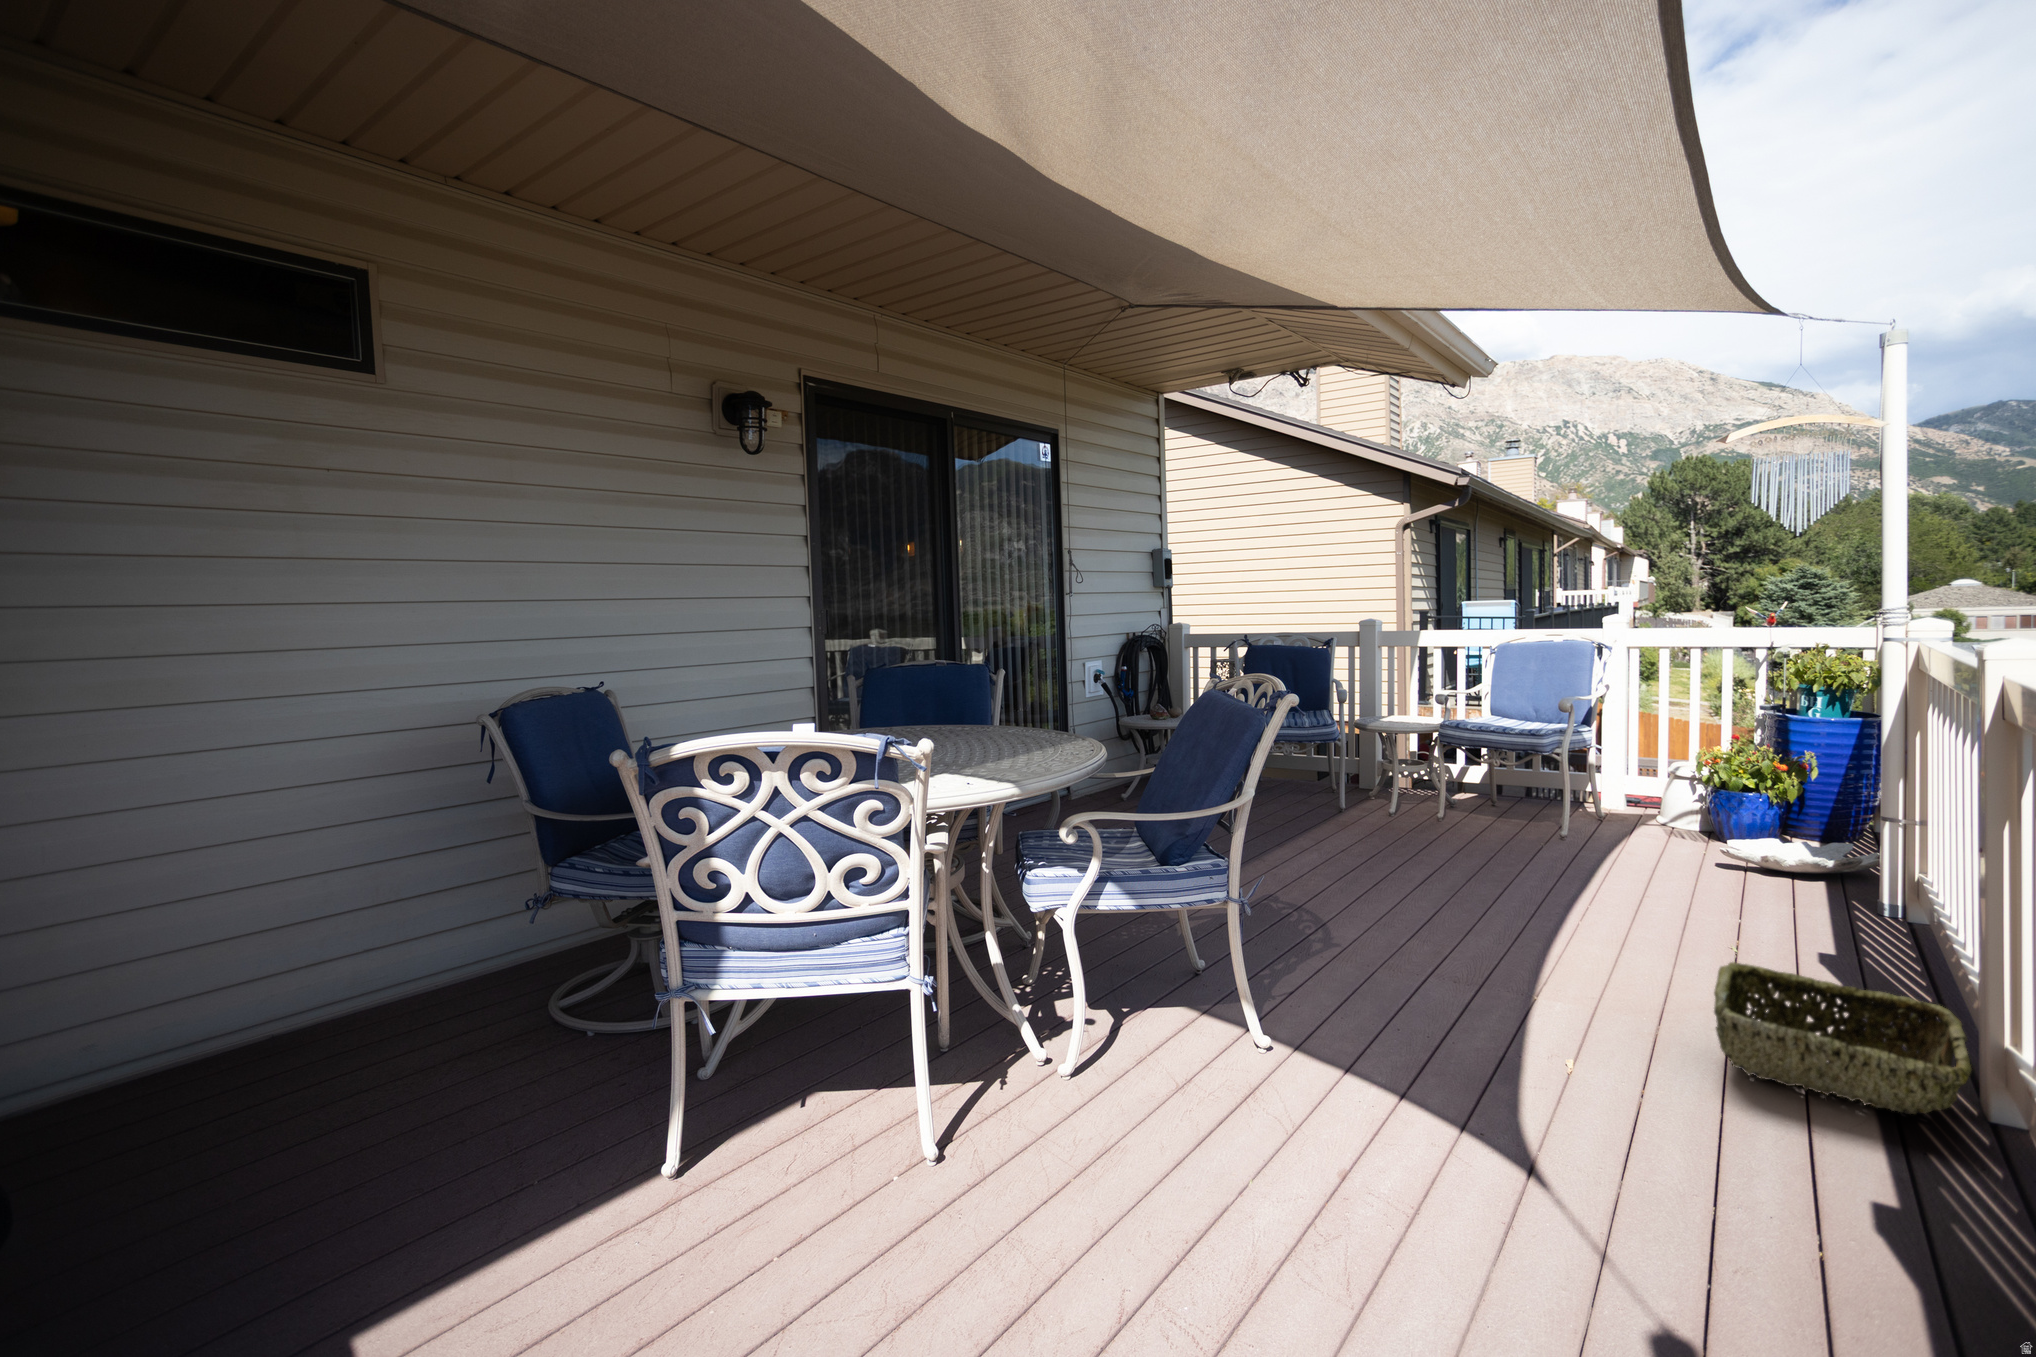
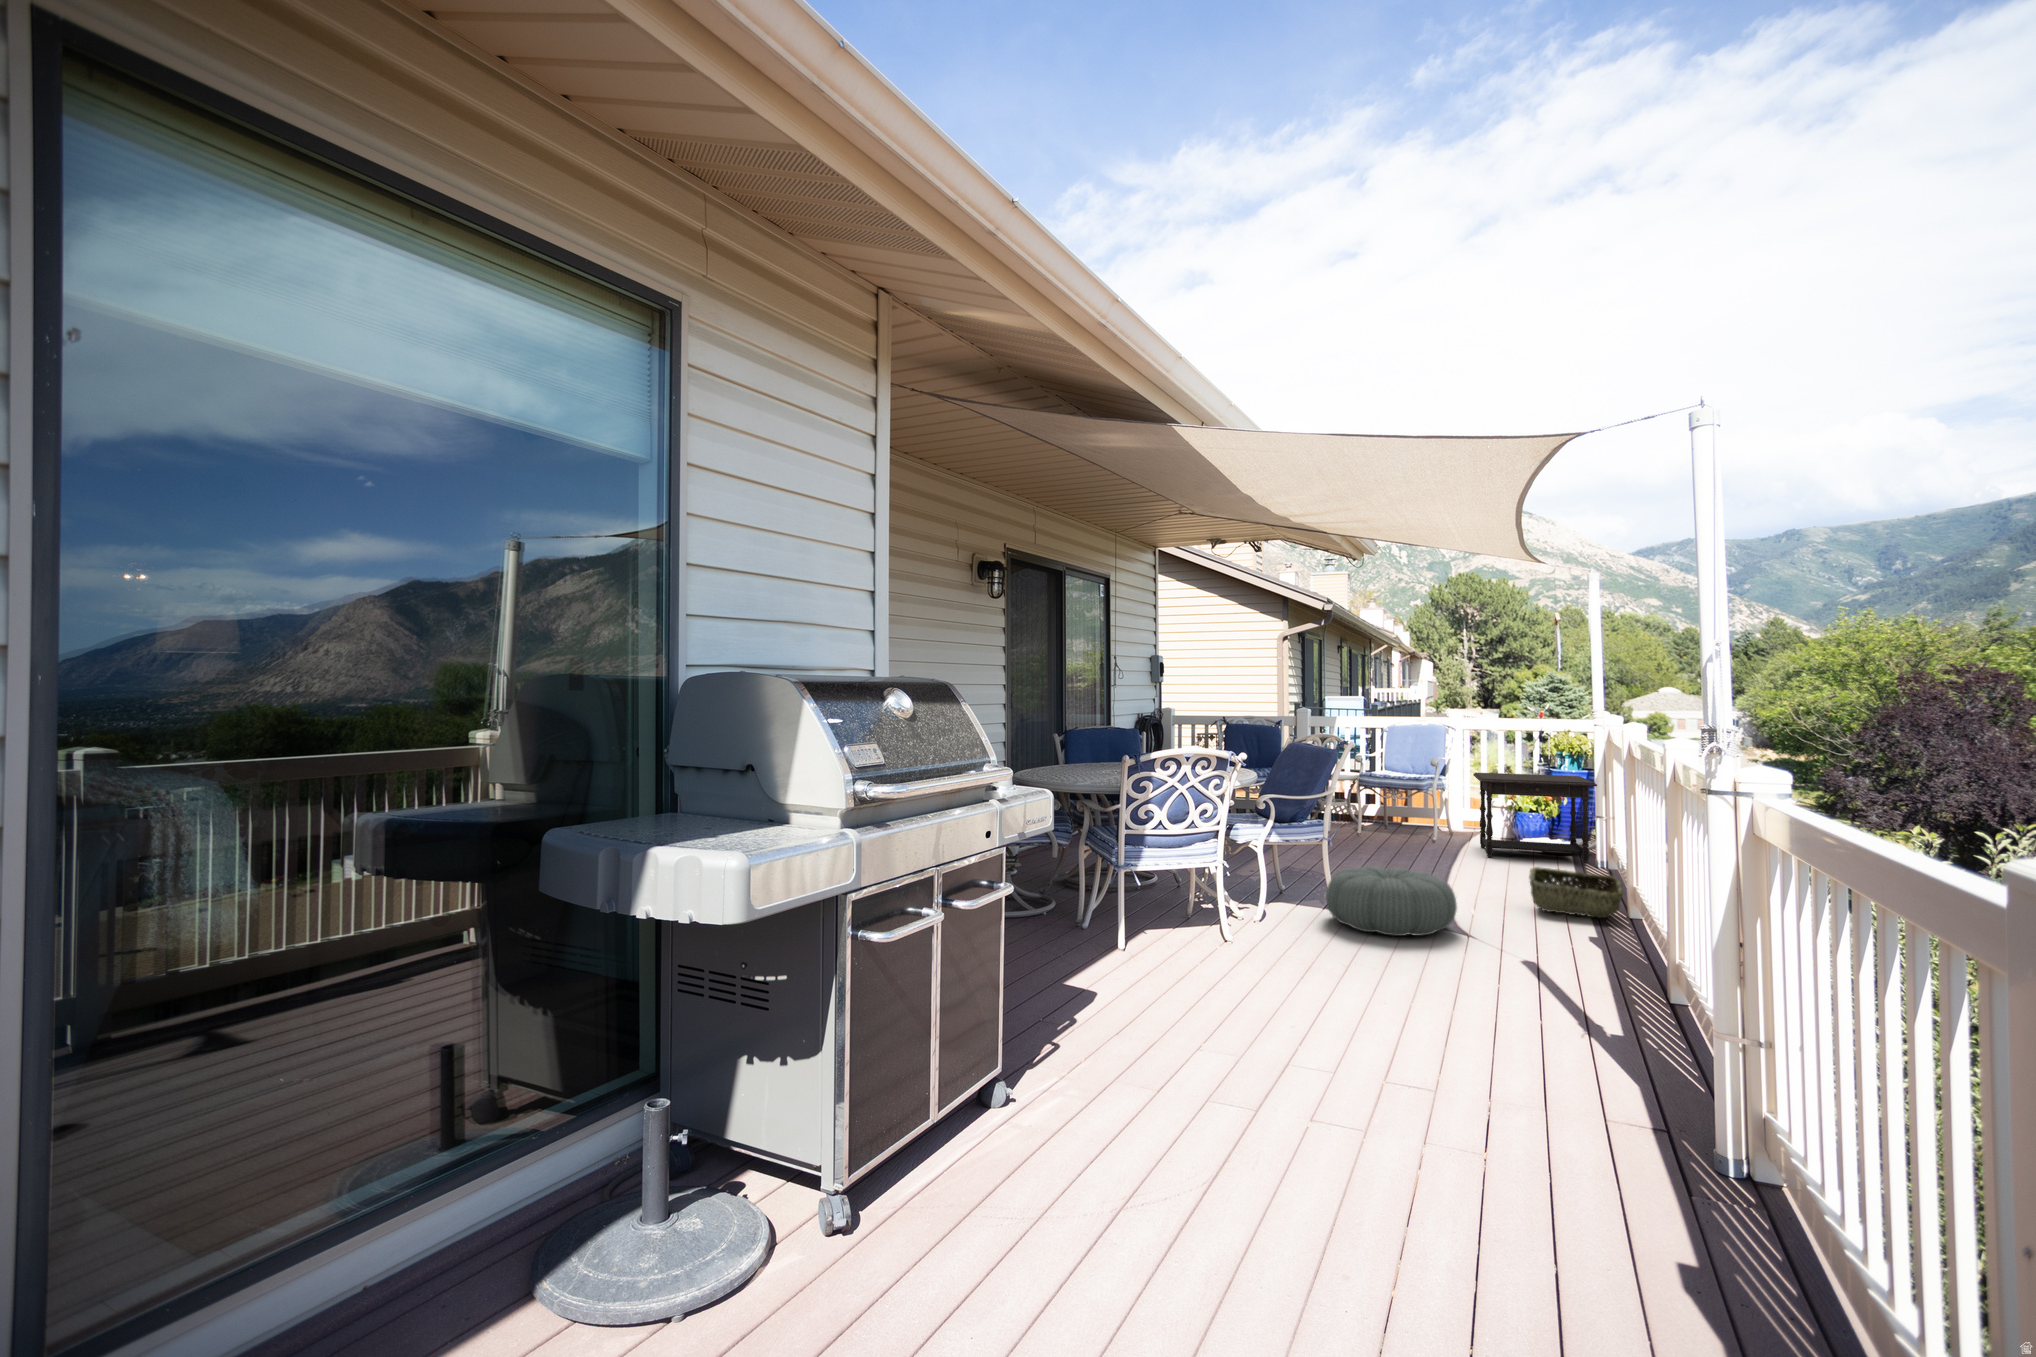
side table: none [1635,723,1887,901] -> present [1473,773,1597,864]
pouf: none [1199,964,1501,1176] -> present [1326,866,1457,936]

